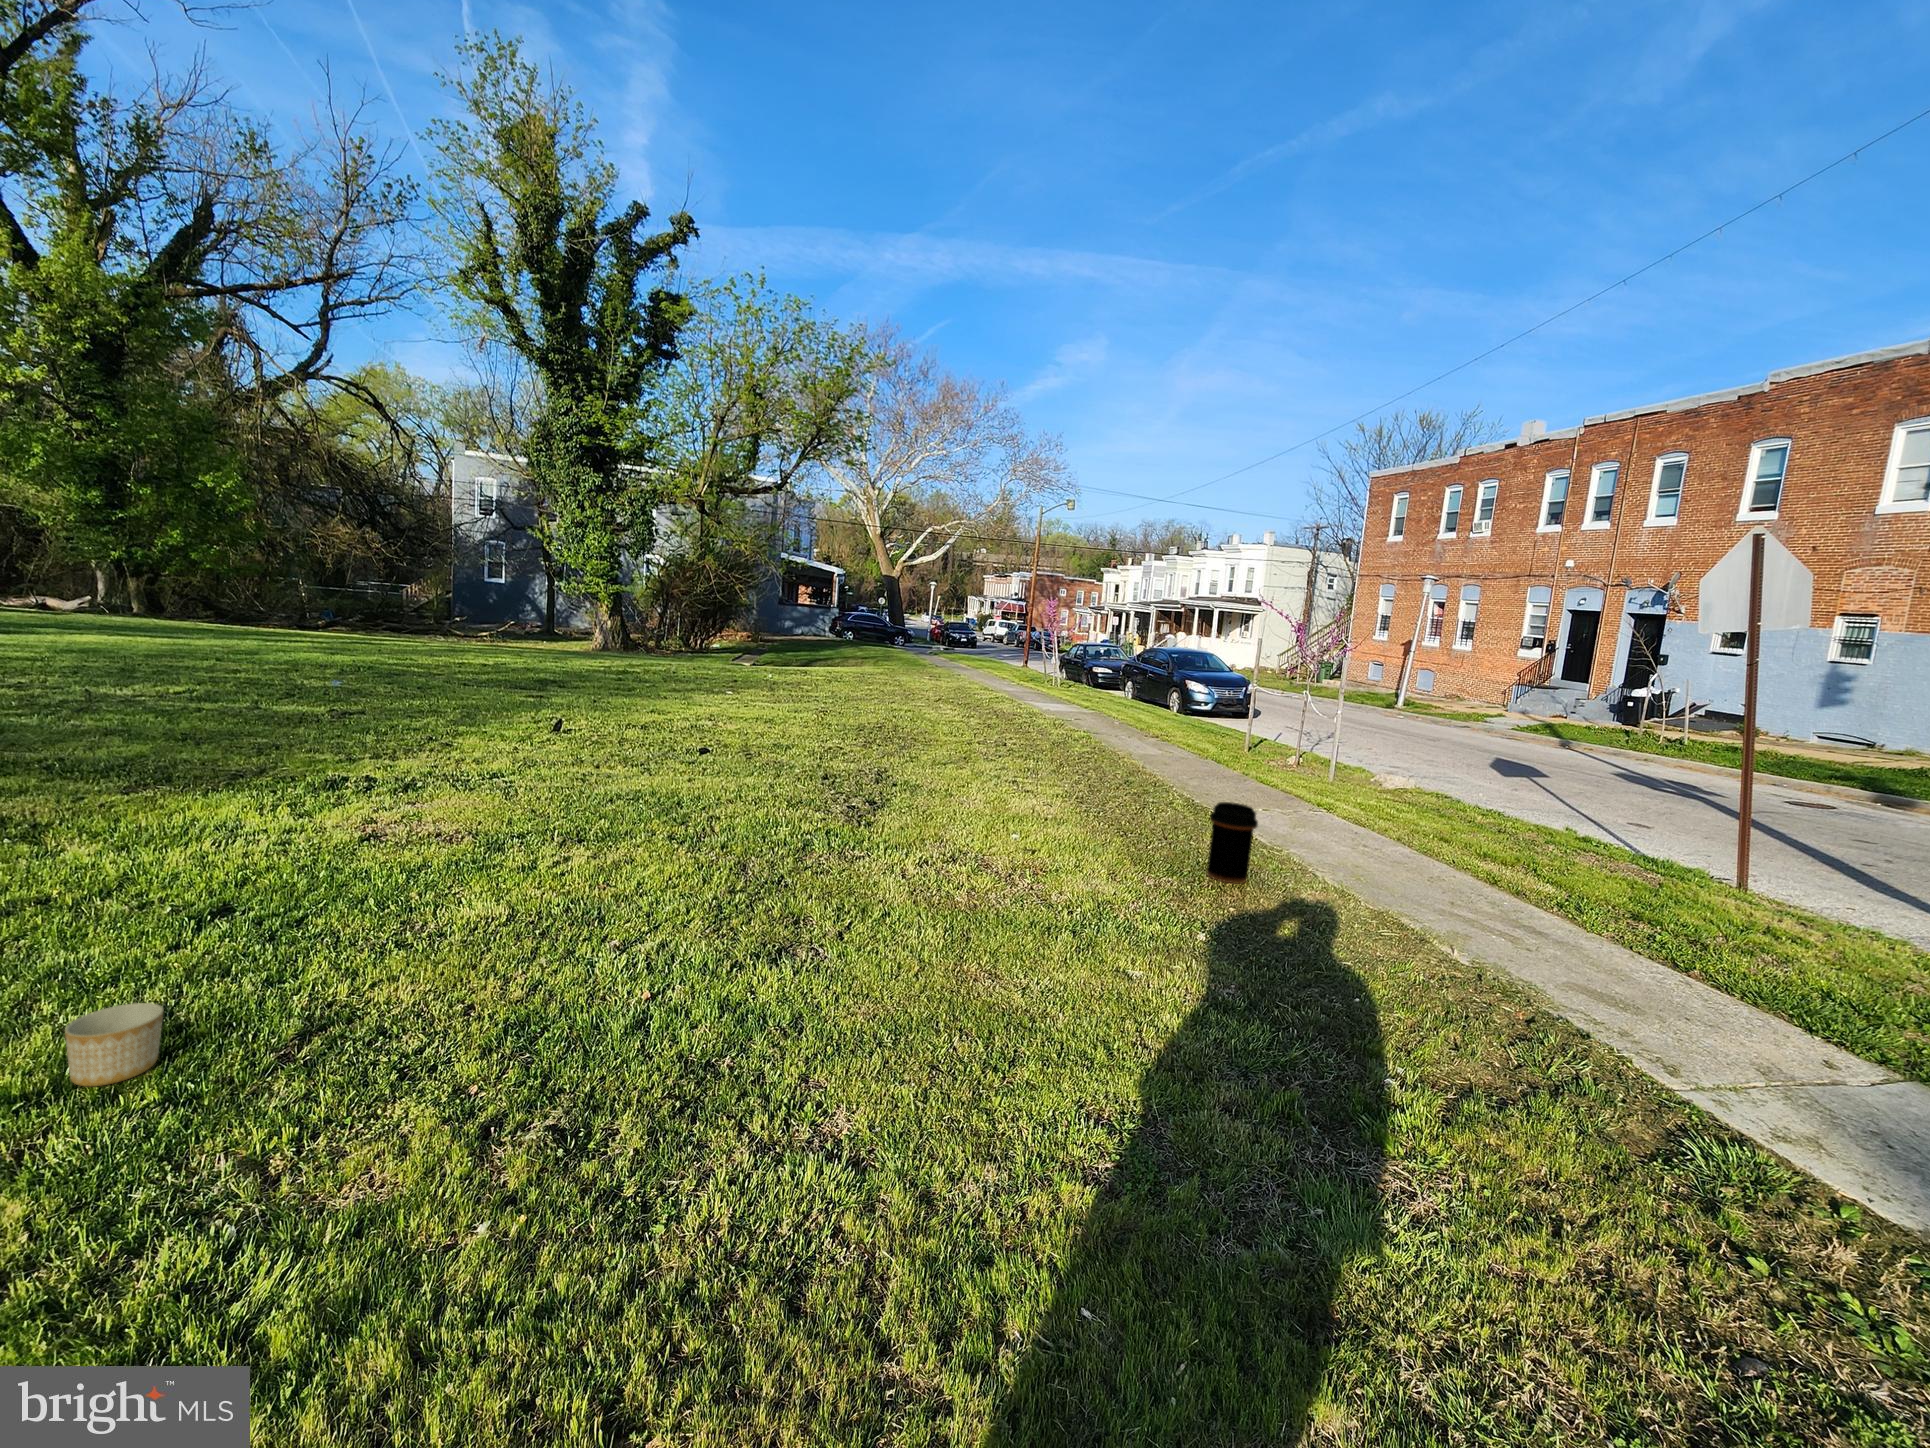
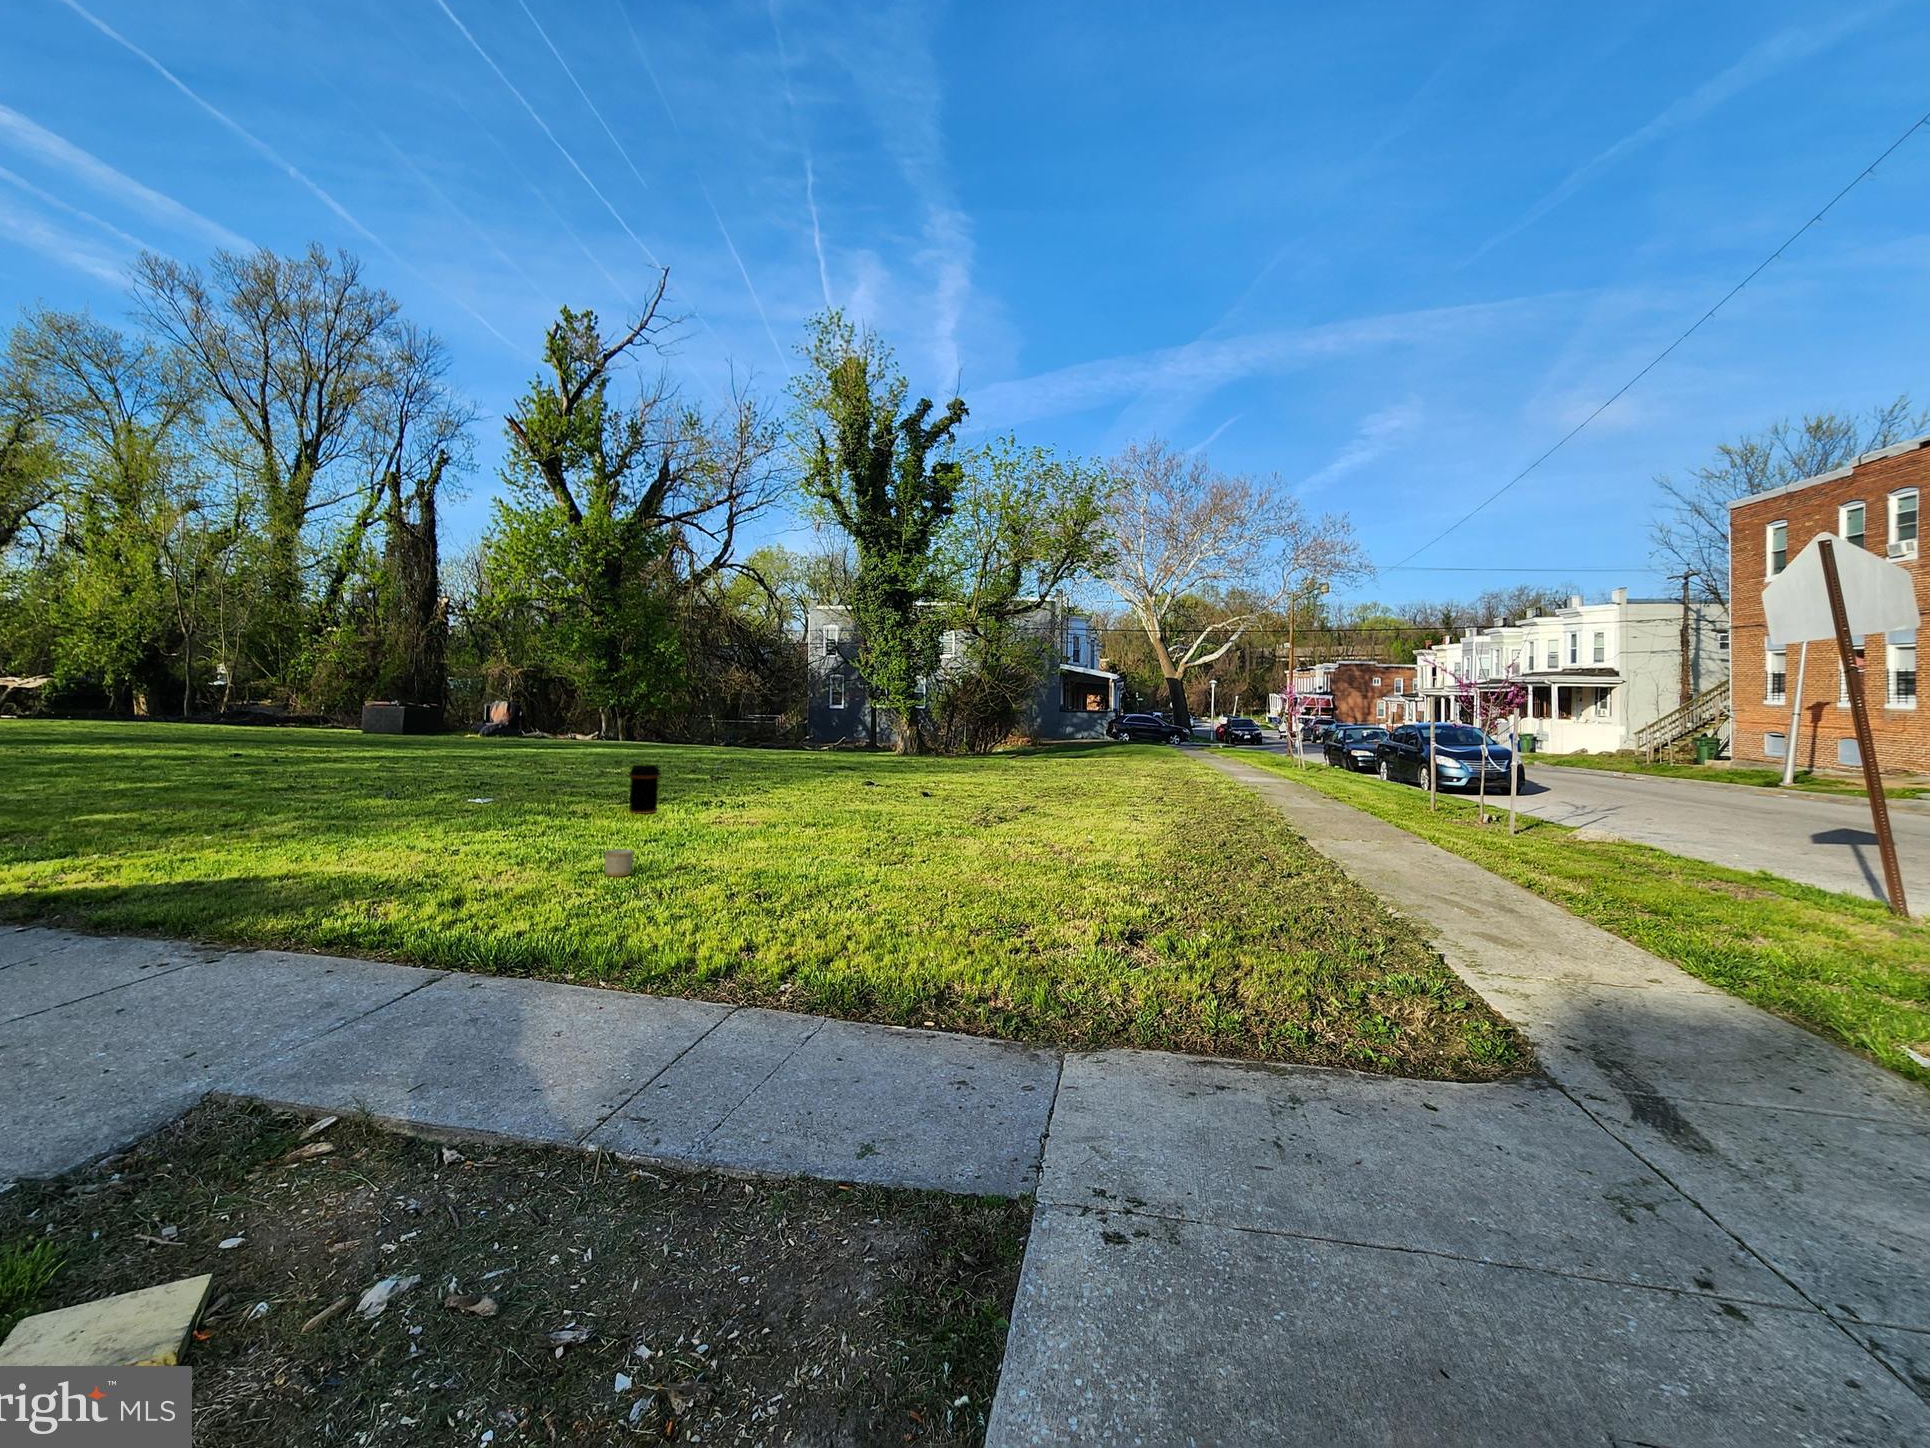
trash can: present [1207,802,1258,884] -> present [629,765,661,814]

